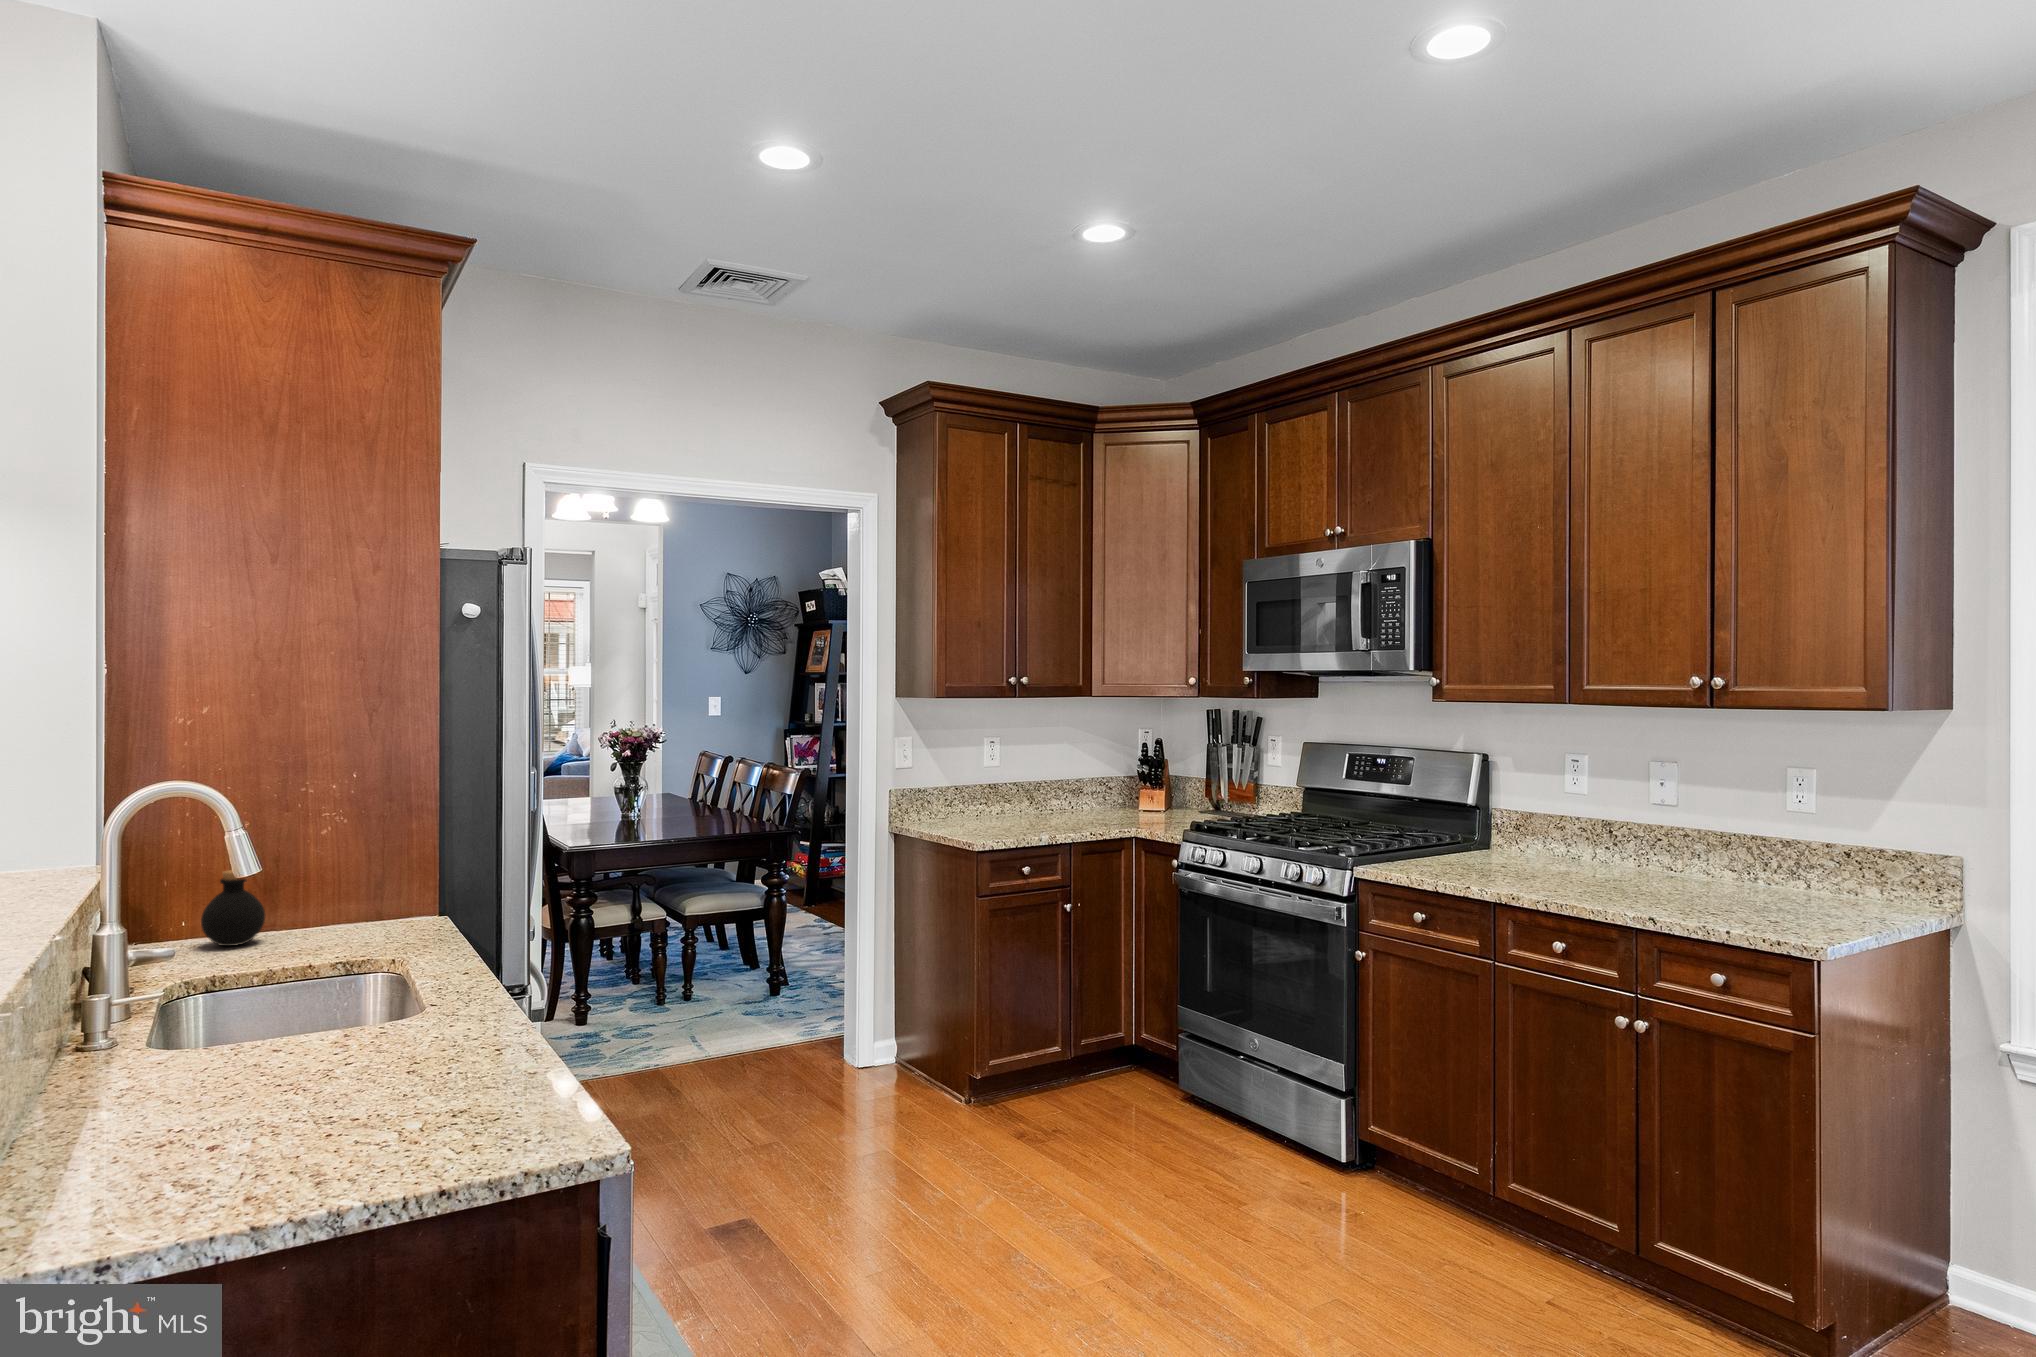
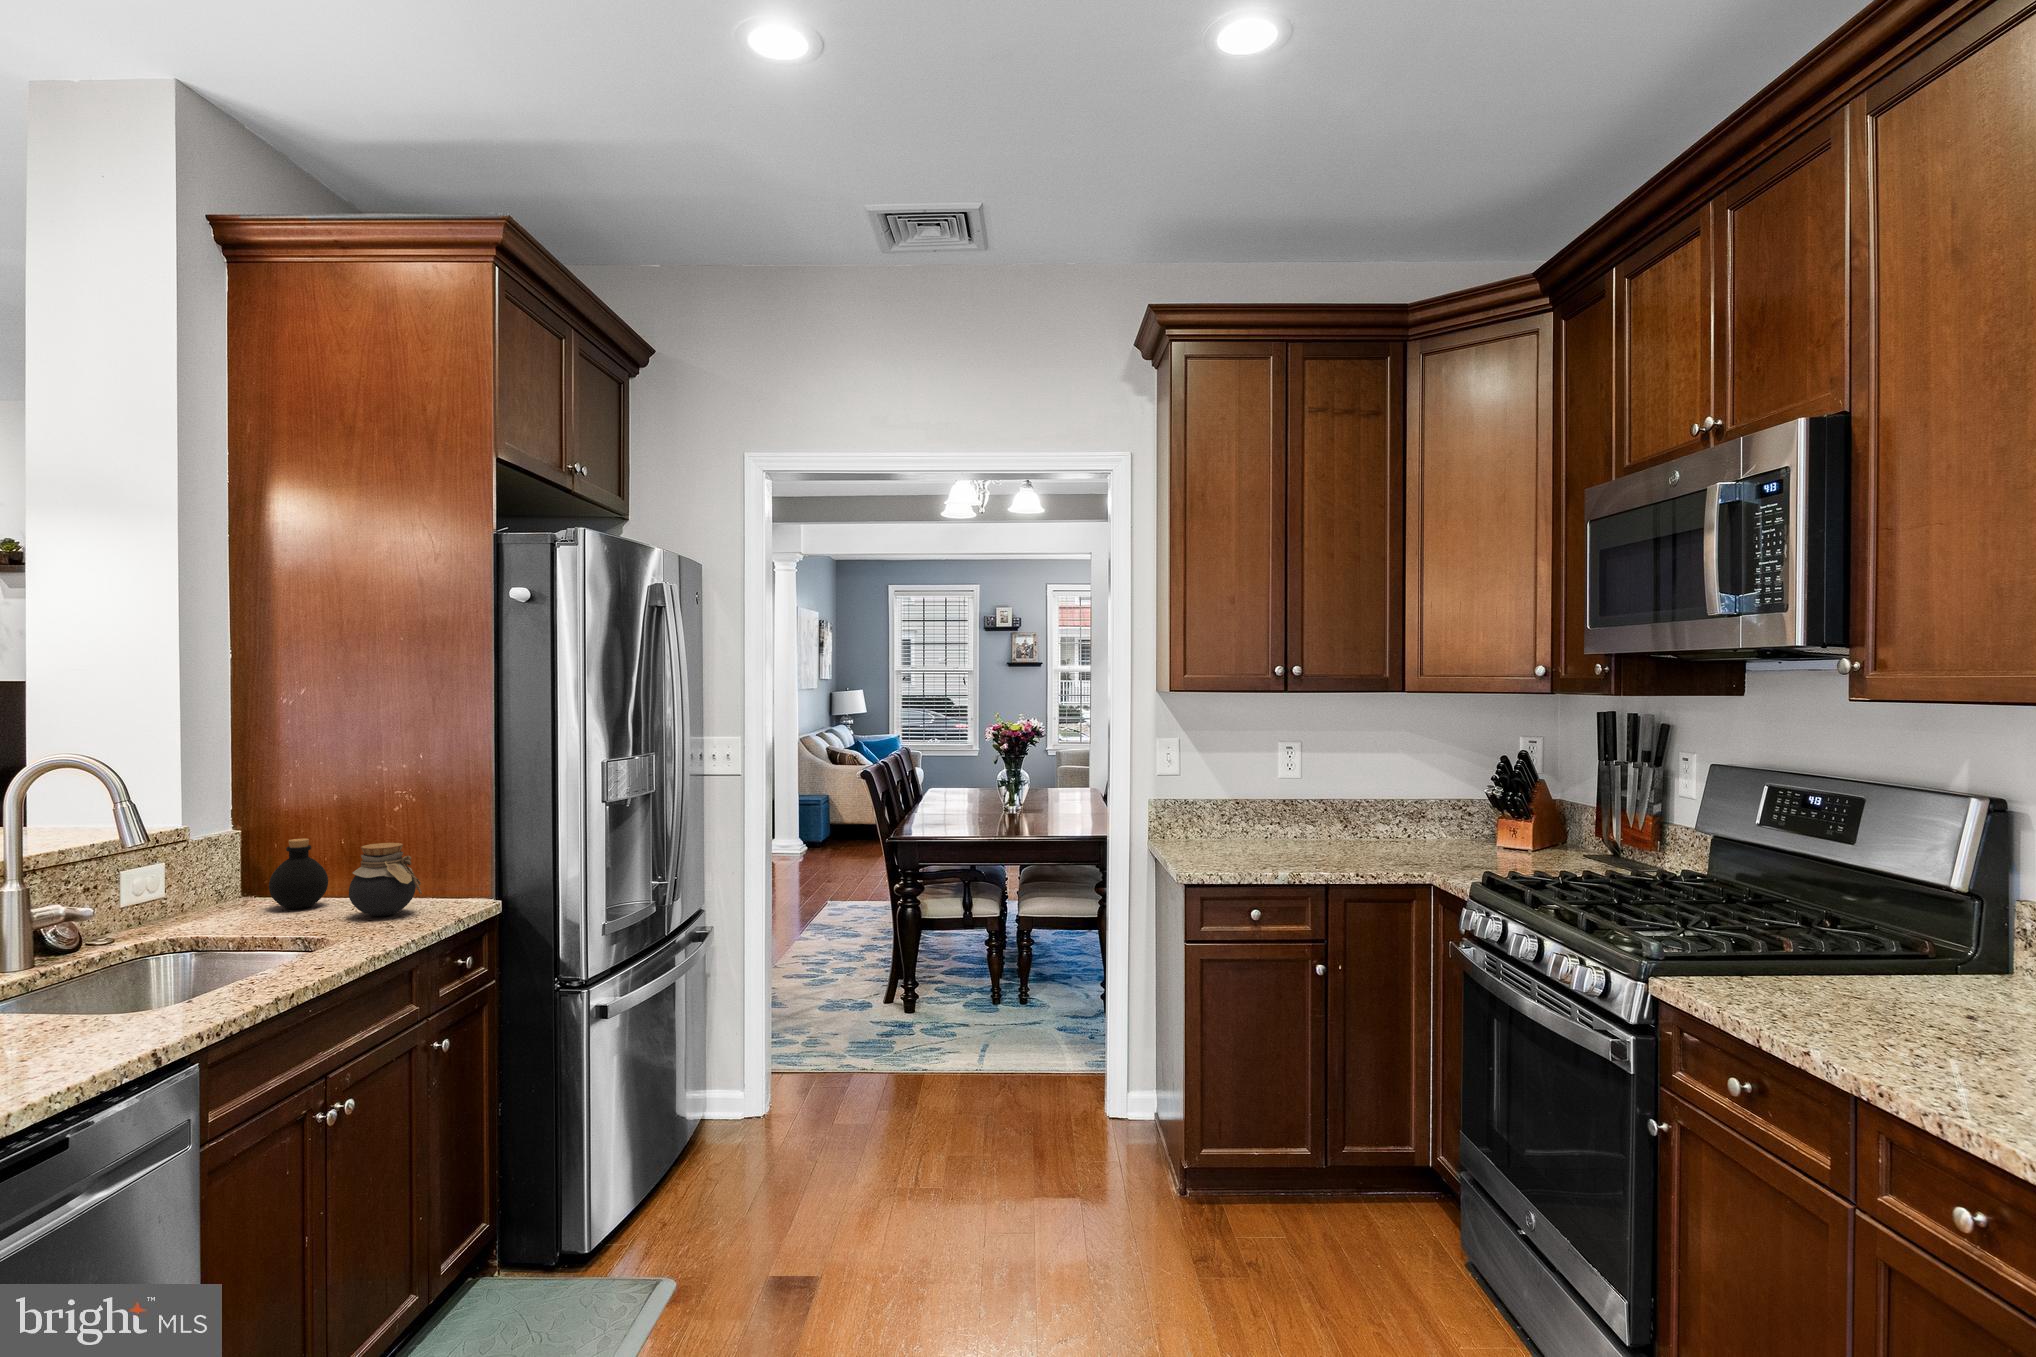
jar: none [329,864,408,939] -> present [349,843,422,916]

